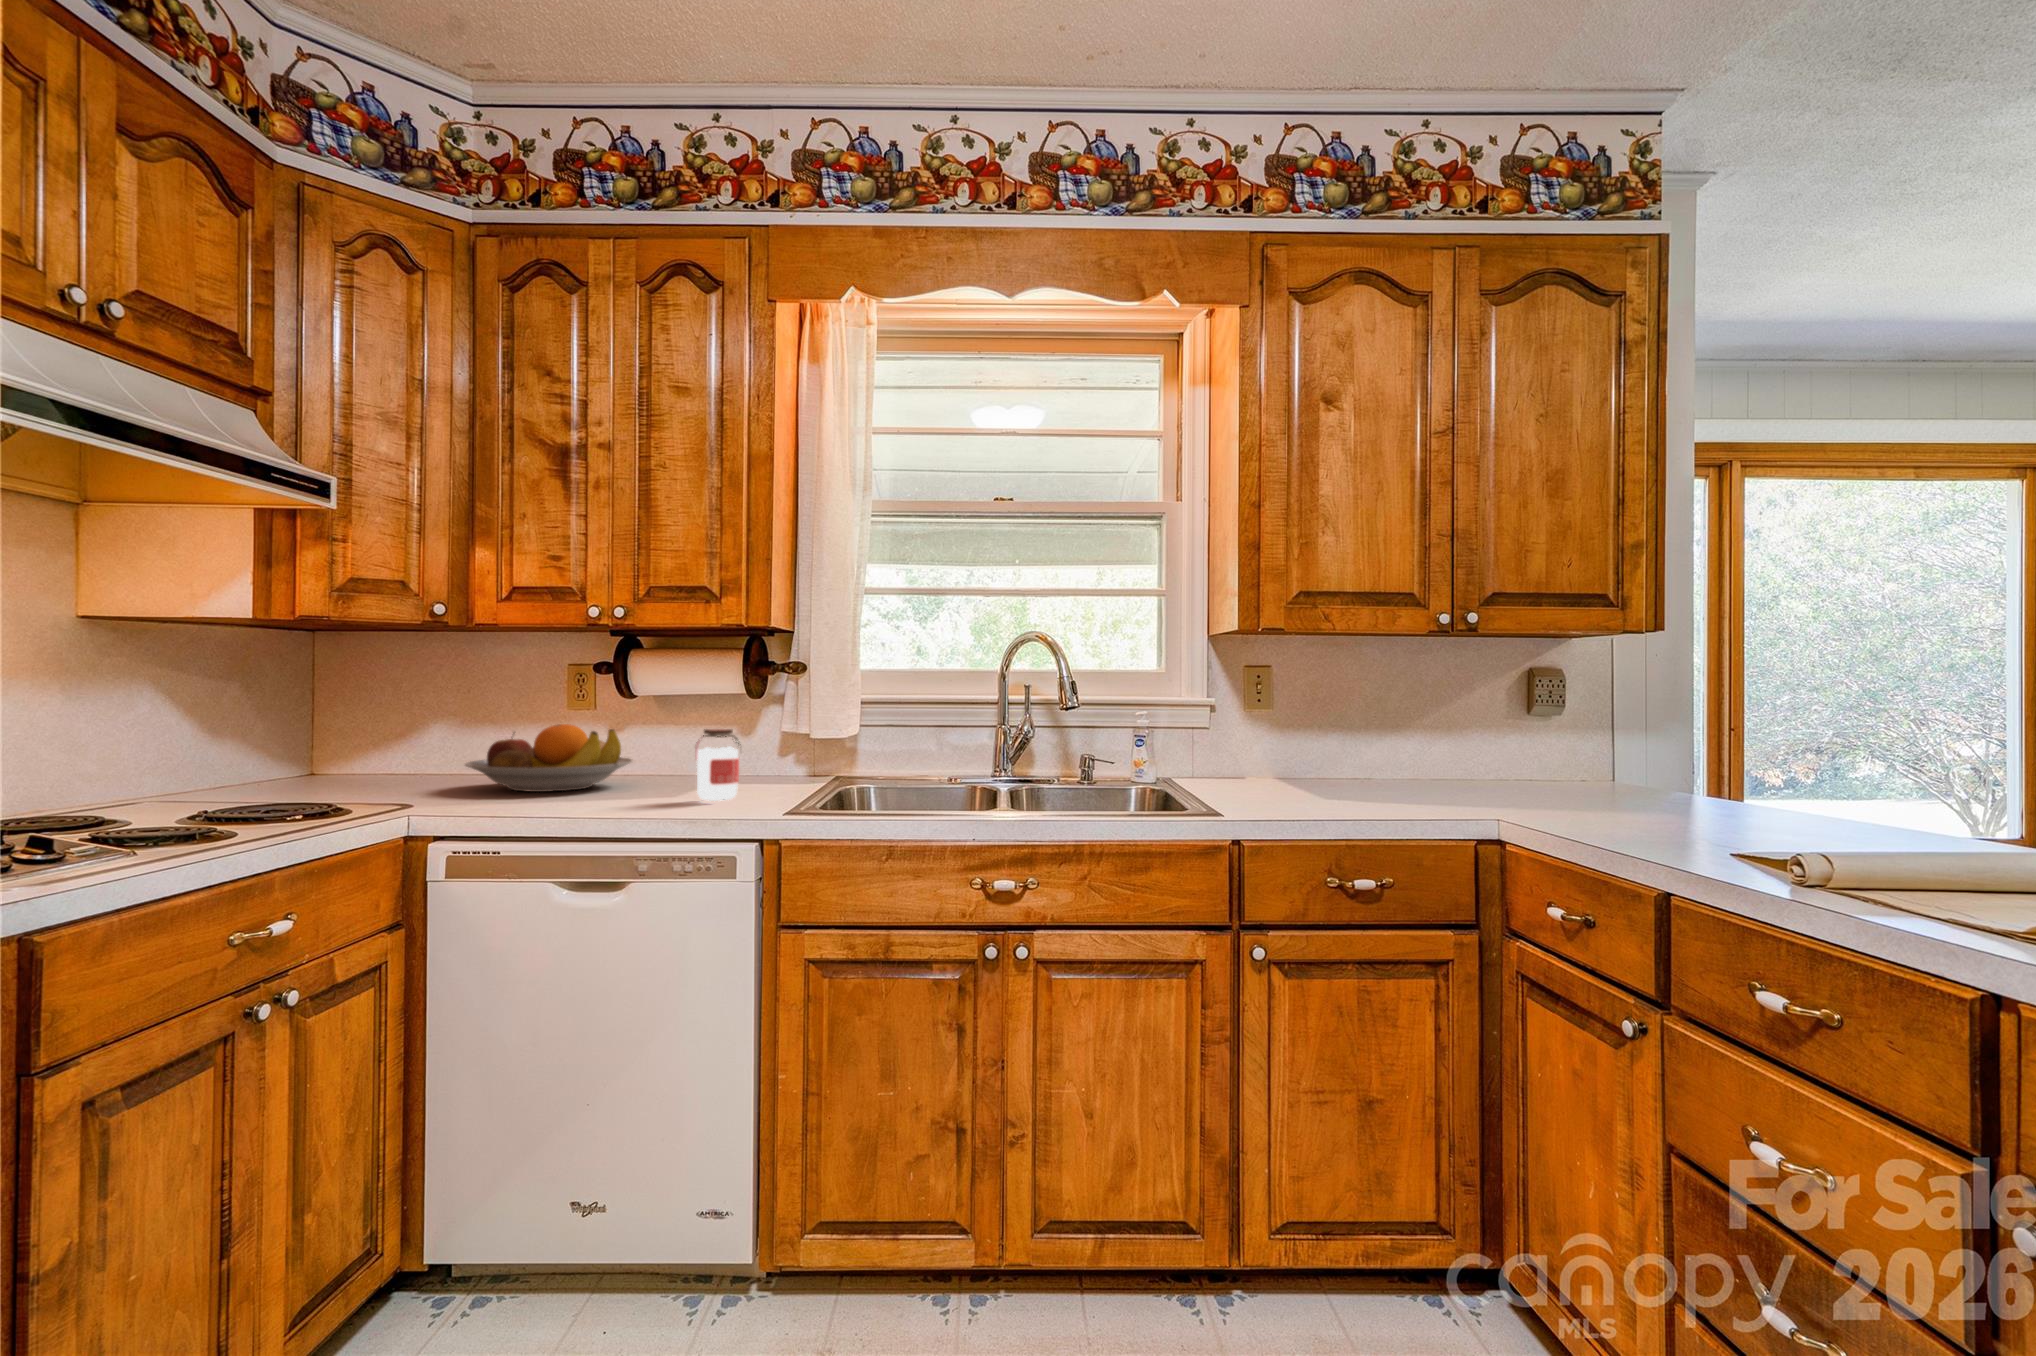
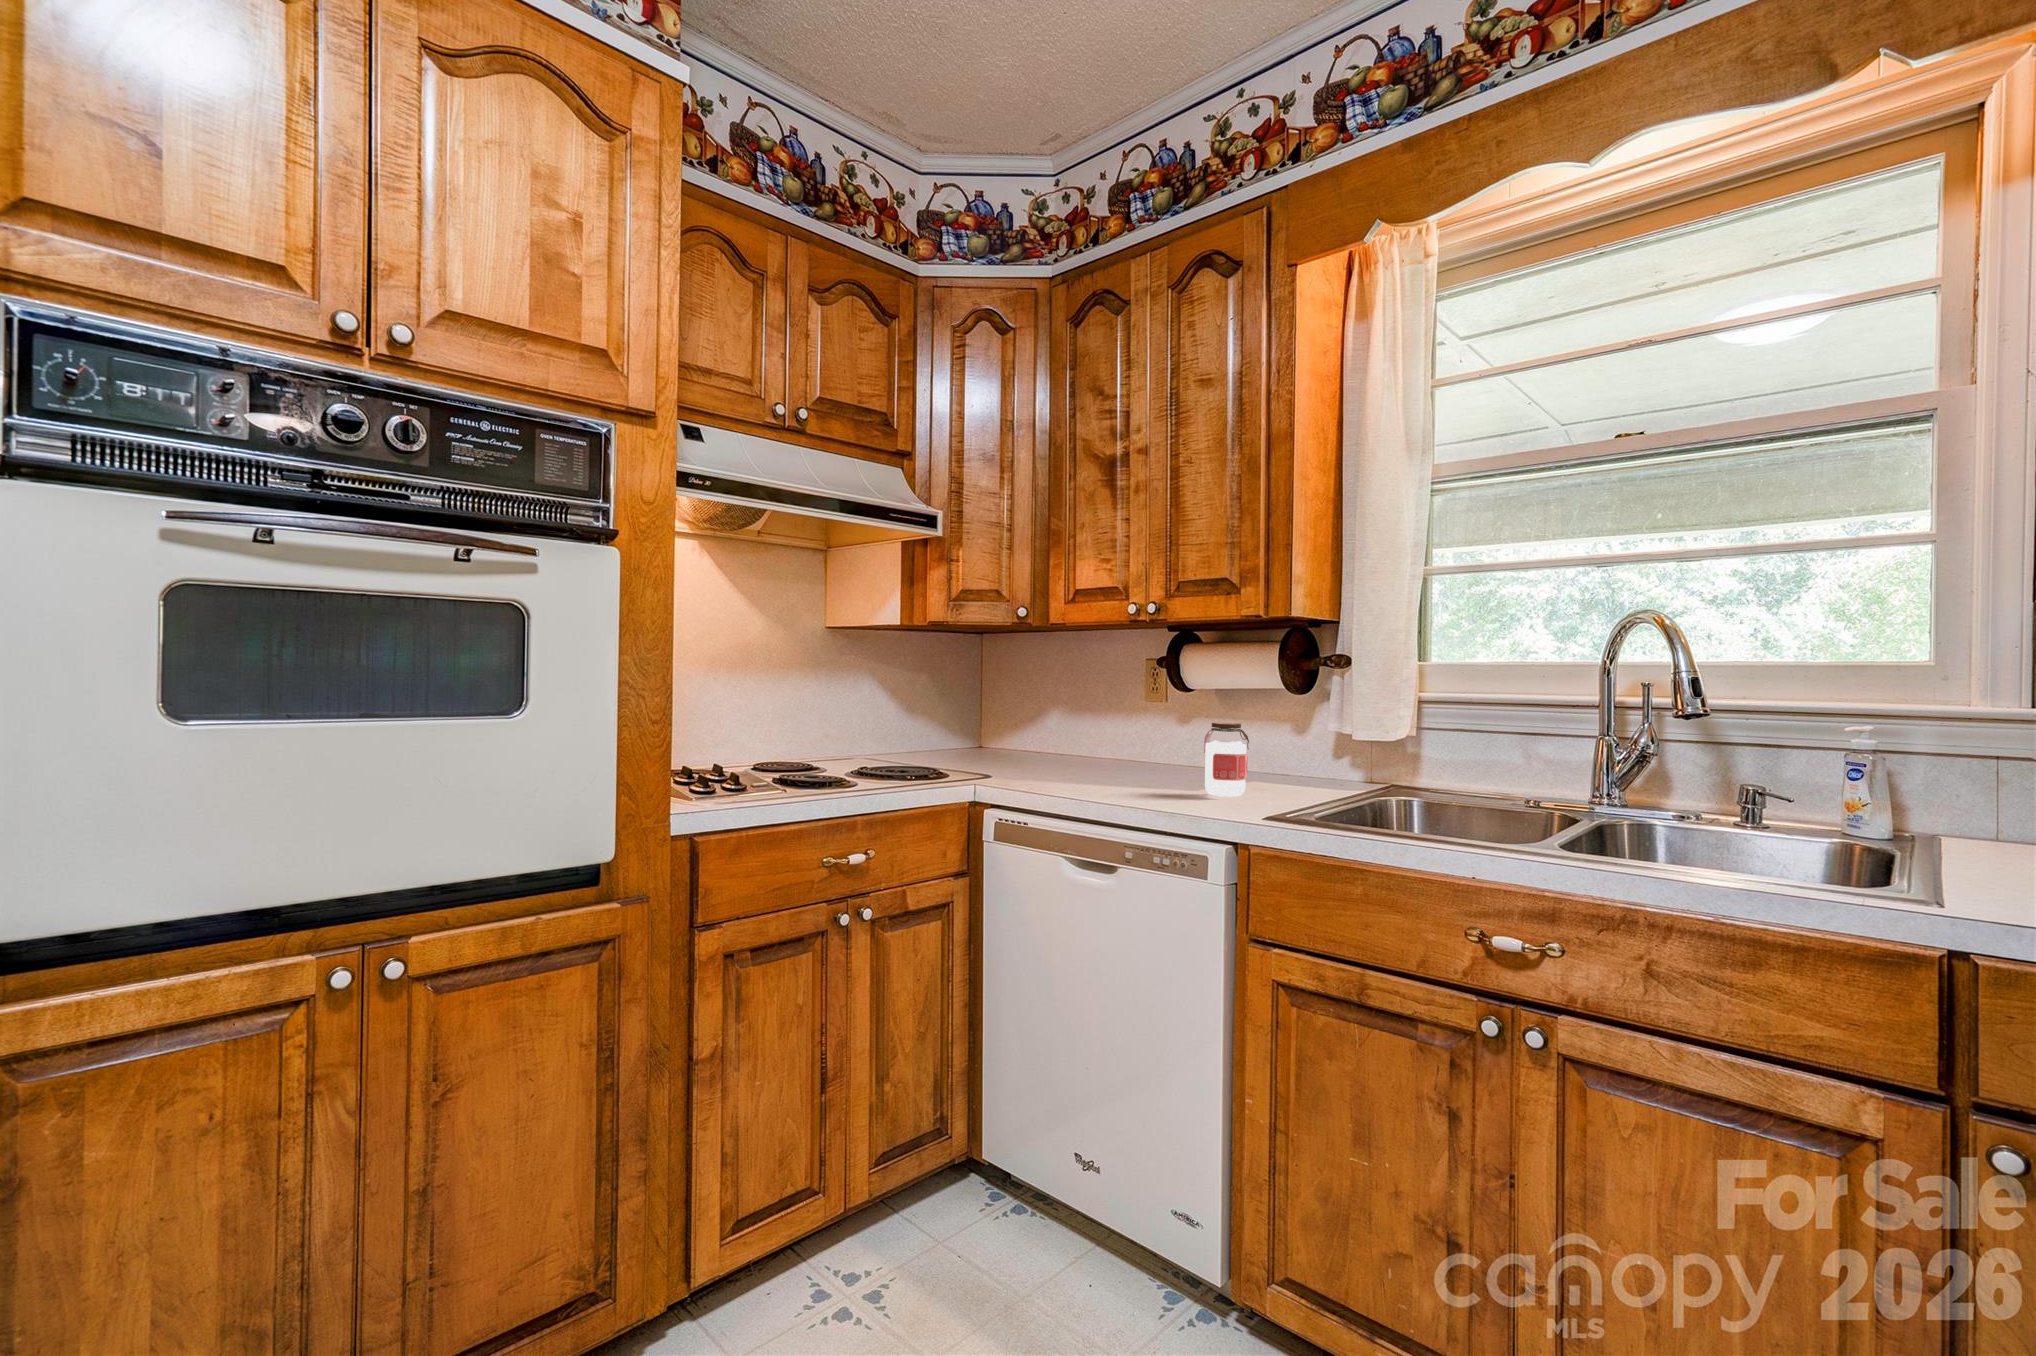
fruit bowl: present [465,724,632,792] -> none [1045,713,1183,774]

